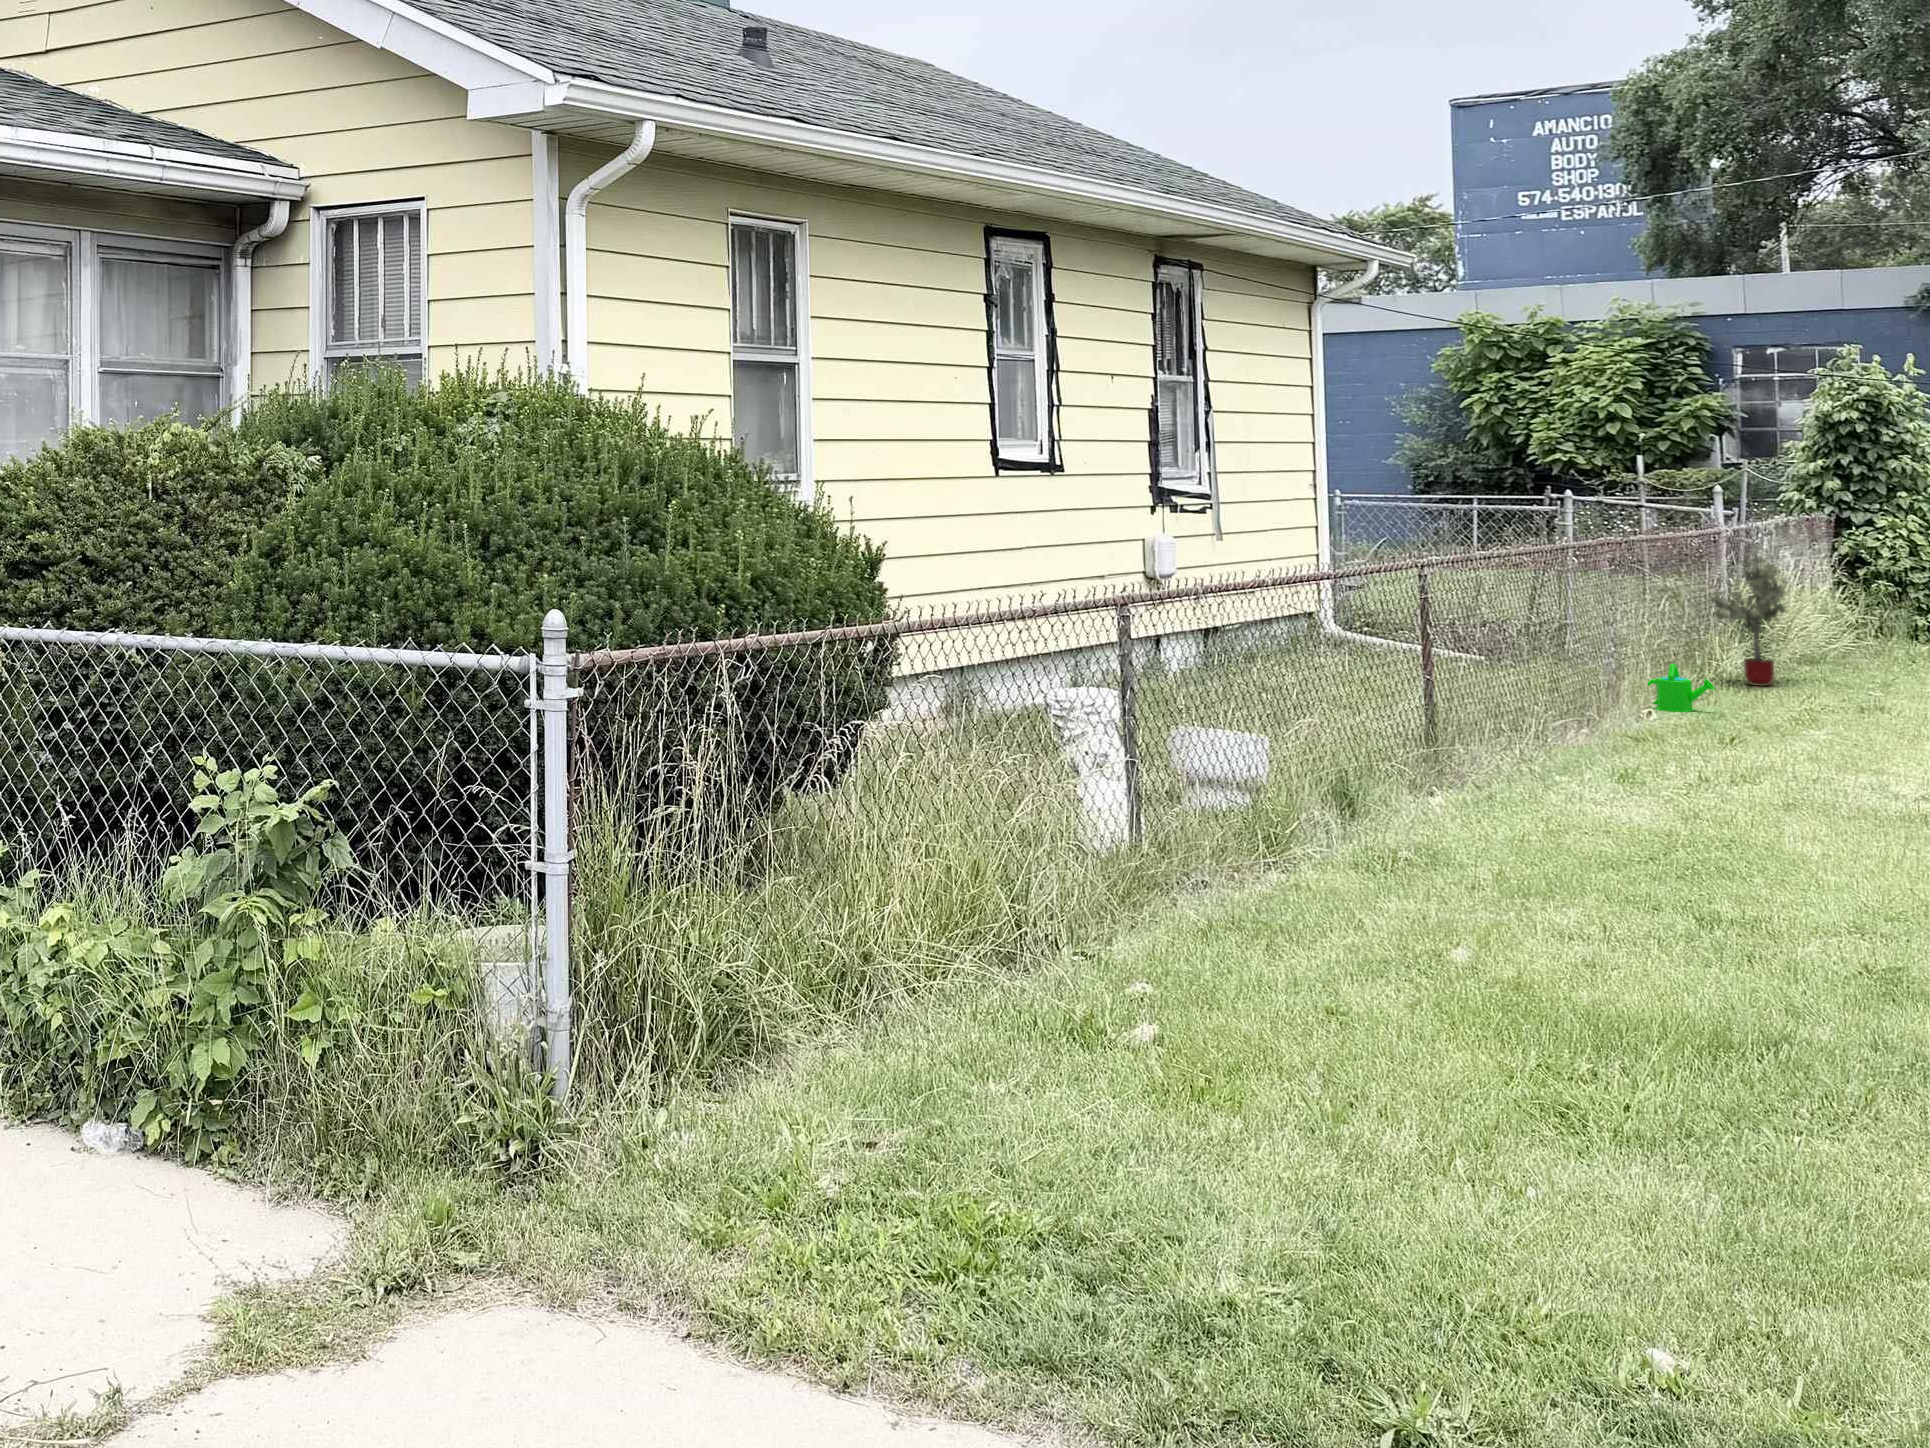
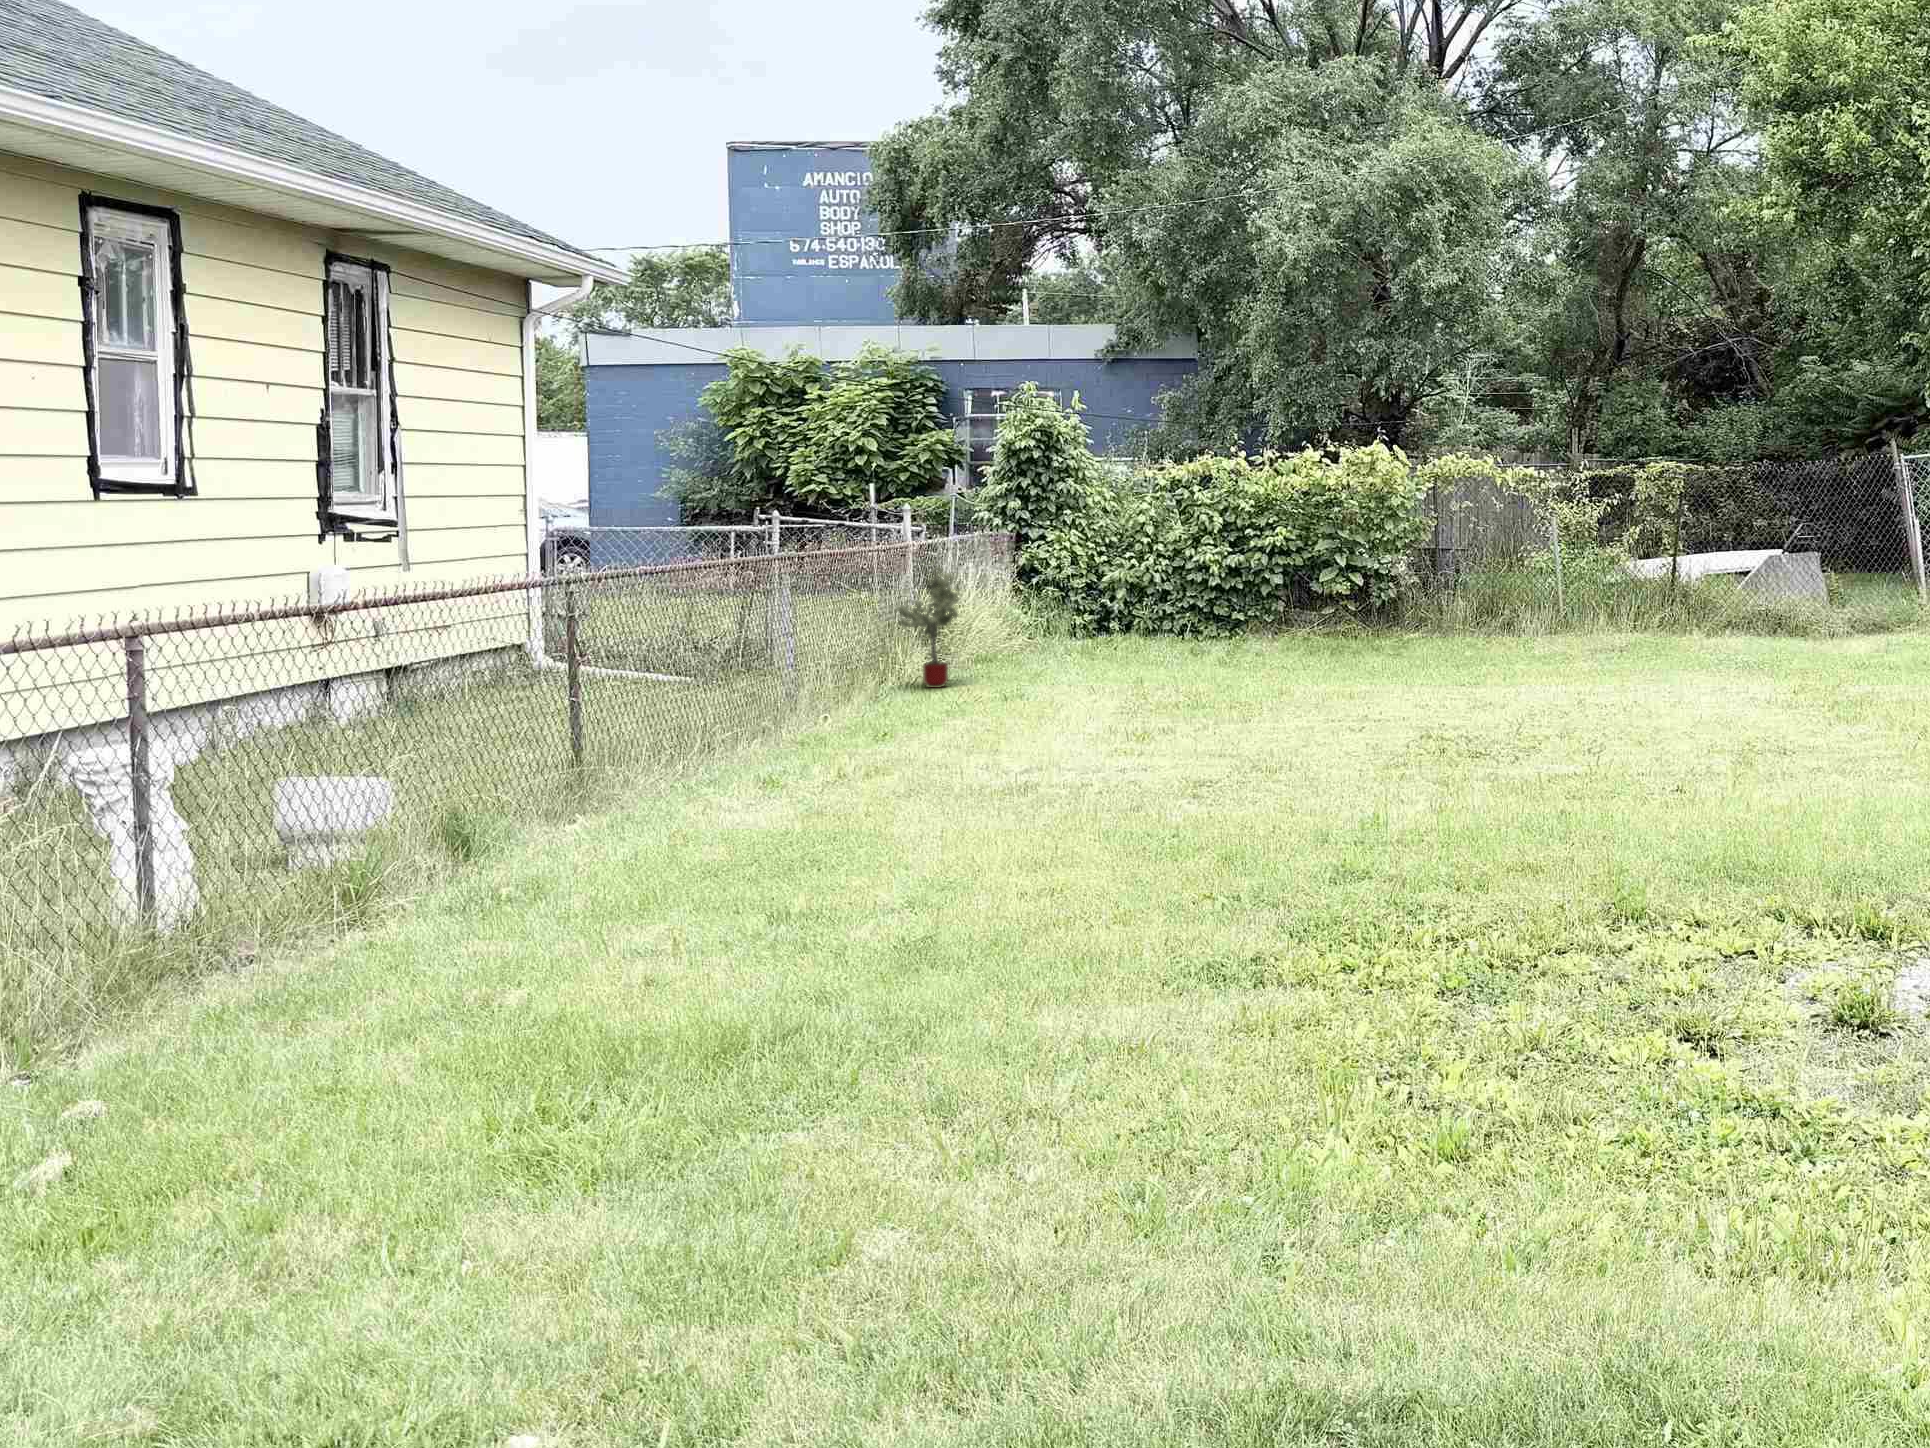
watering can: present [1648,663,1715,712] -> none [825,673,889,720]

